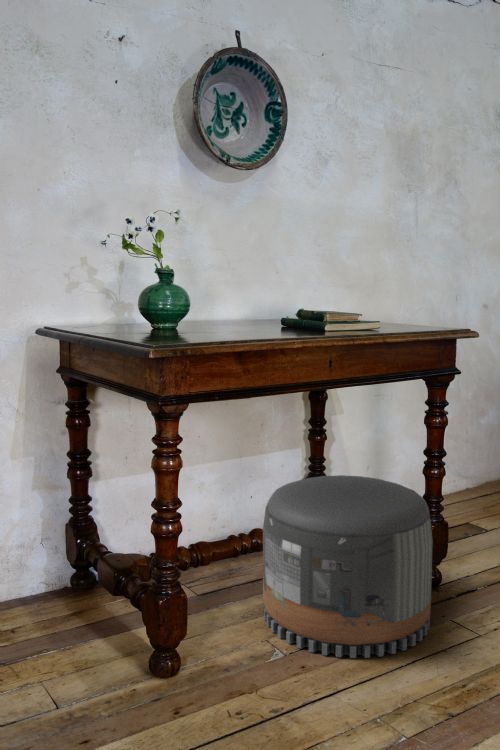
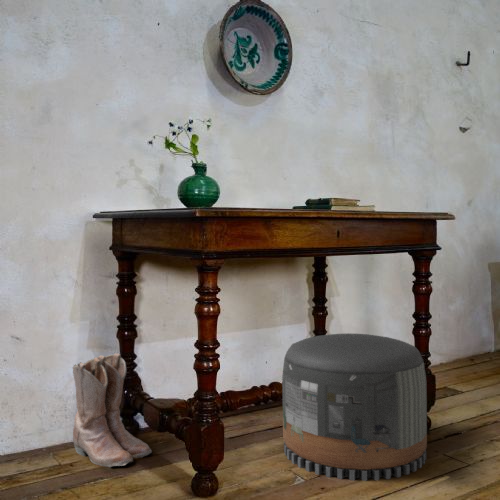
boots: none [13,497,109,635] -> present [73,353,152,467]

